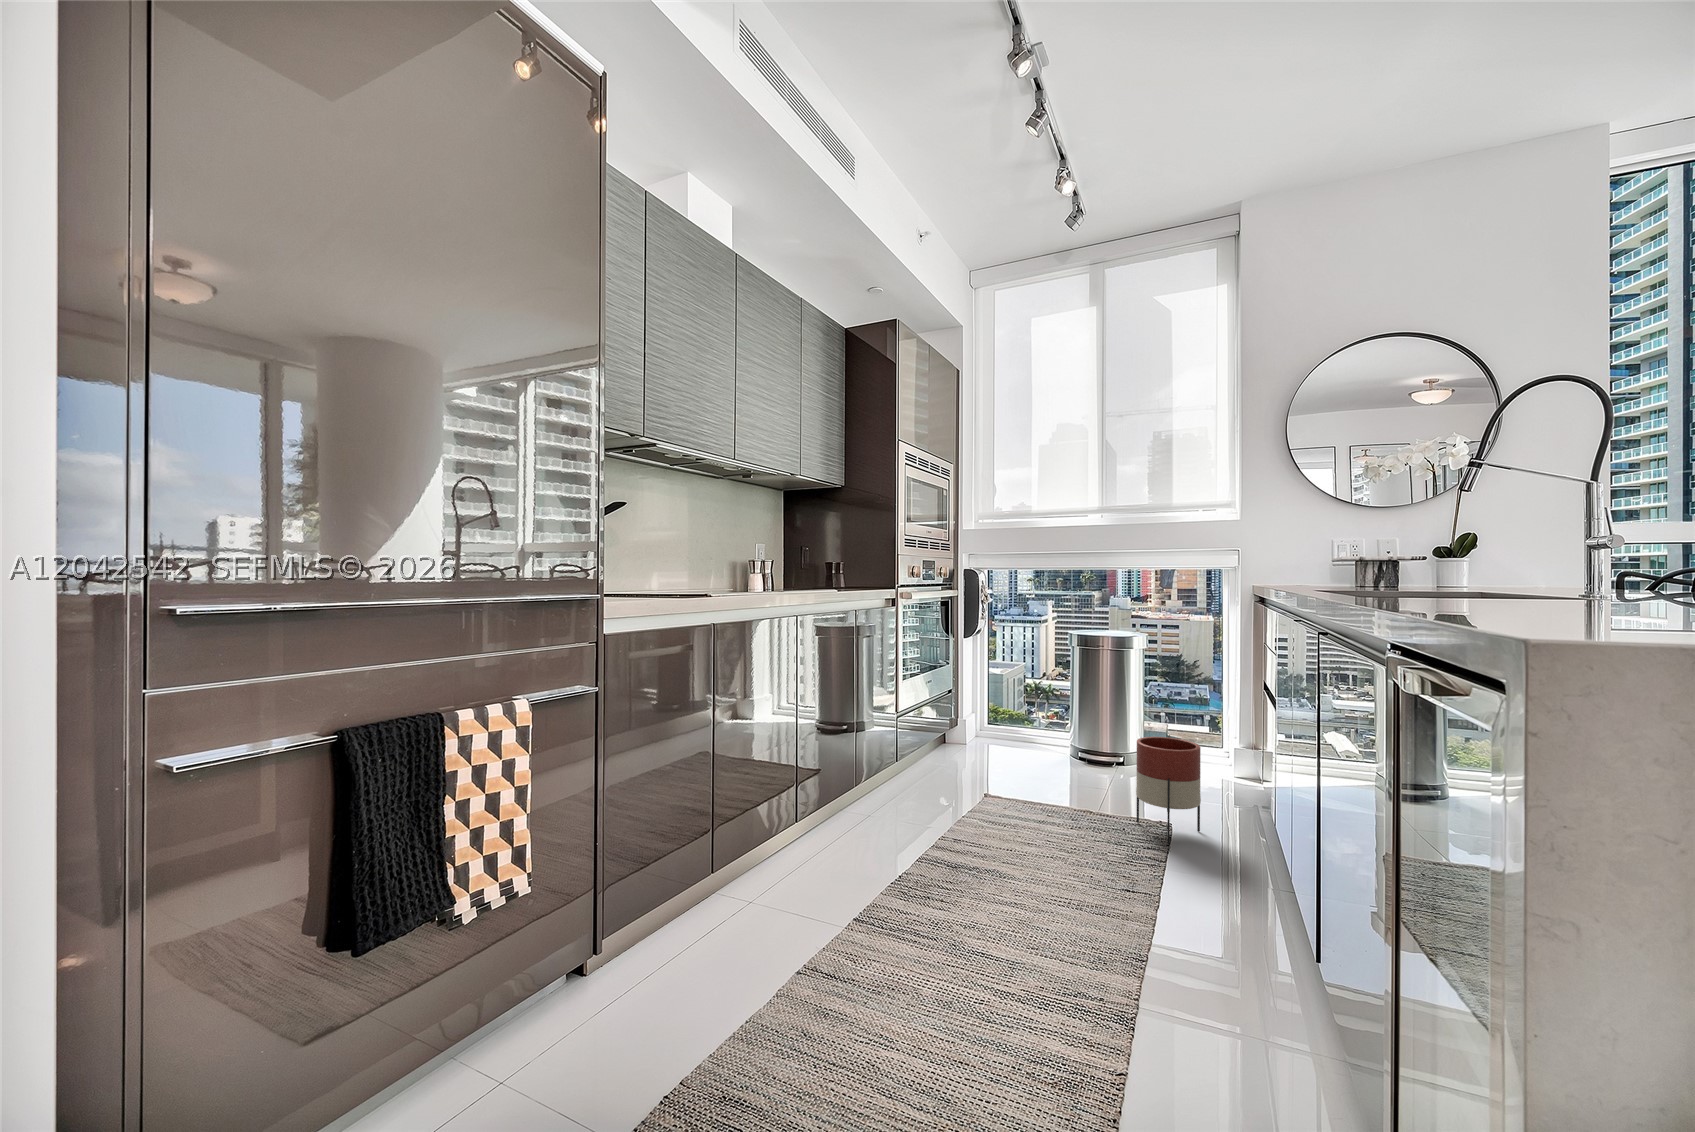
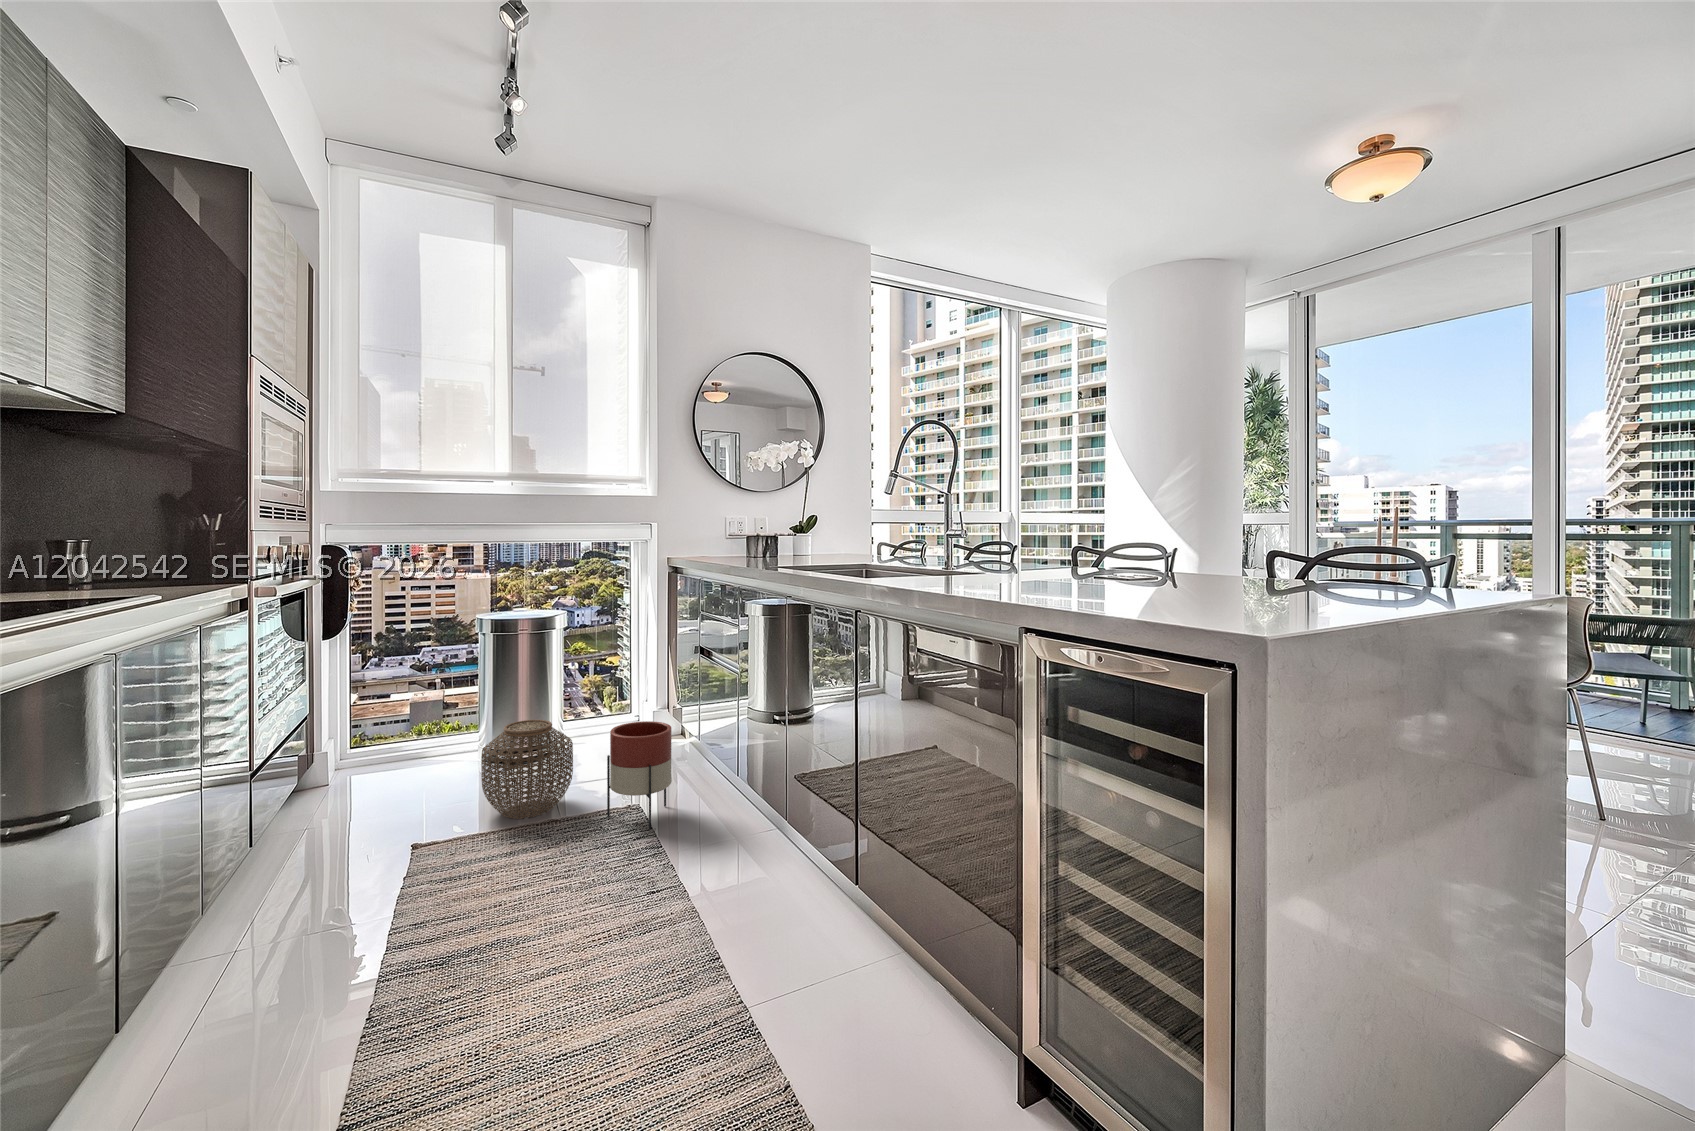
woven basket: none [1040,719,1116,804] -> present [481,720,573,819]

